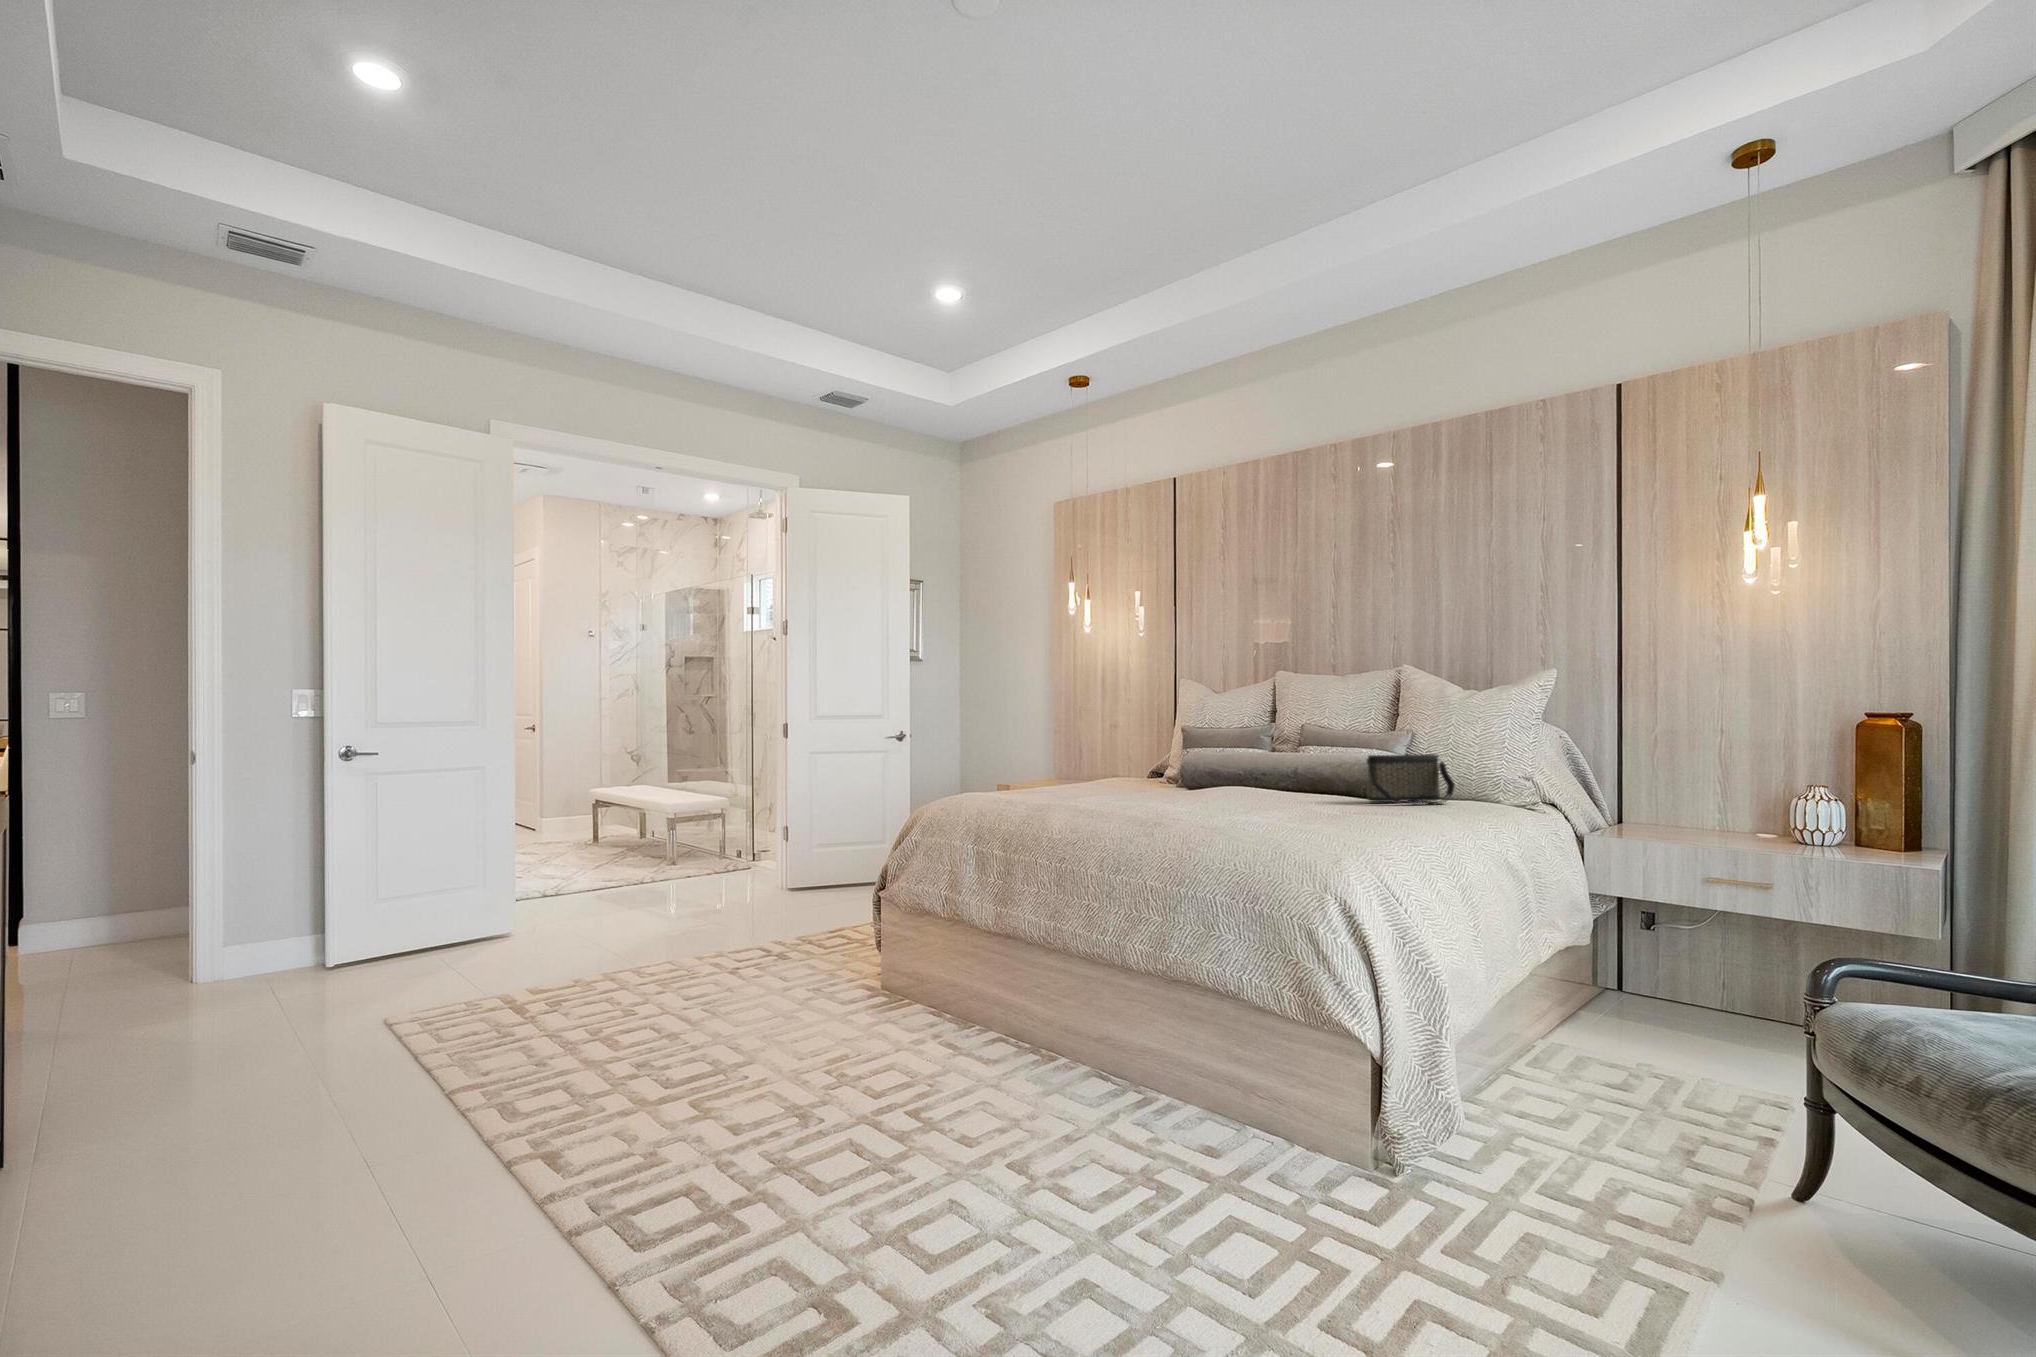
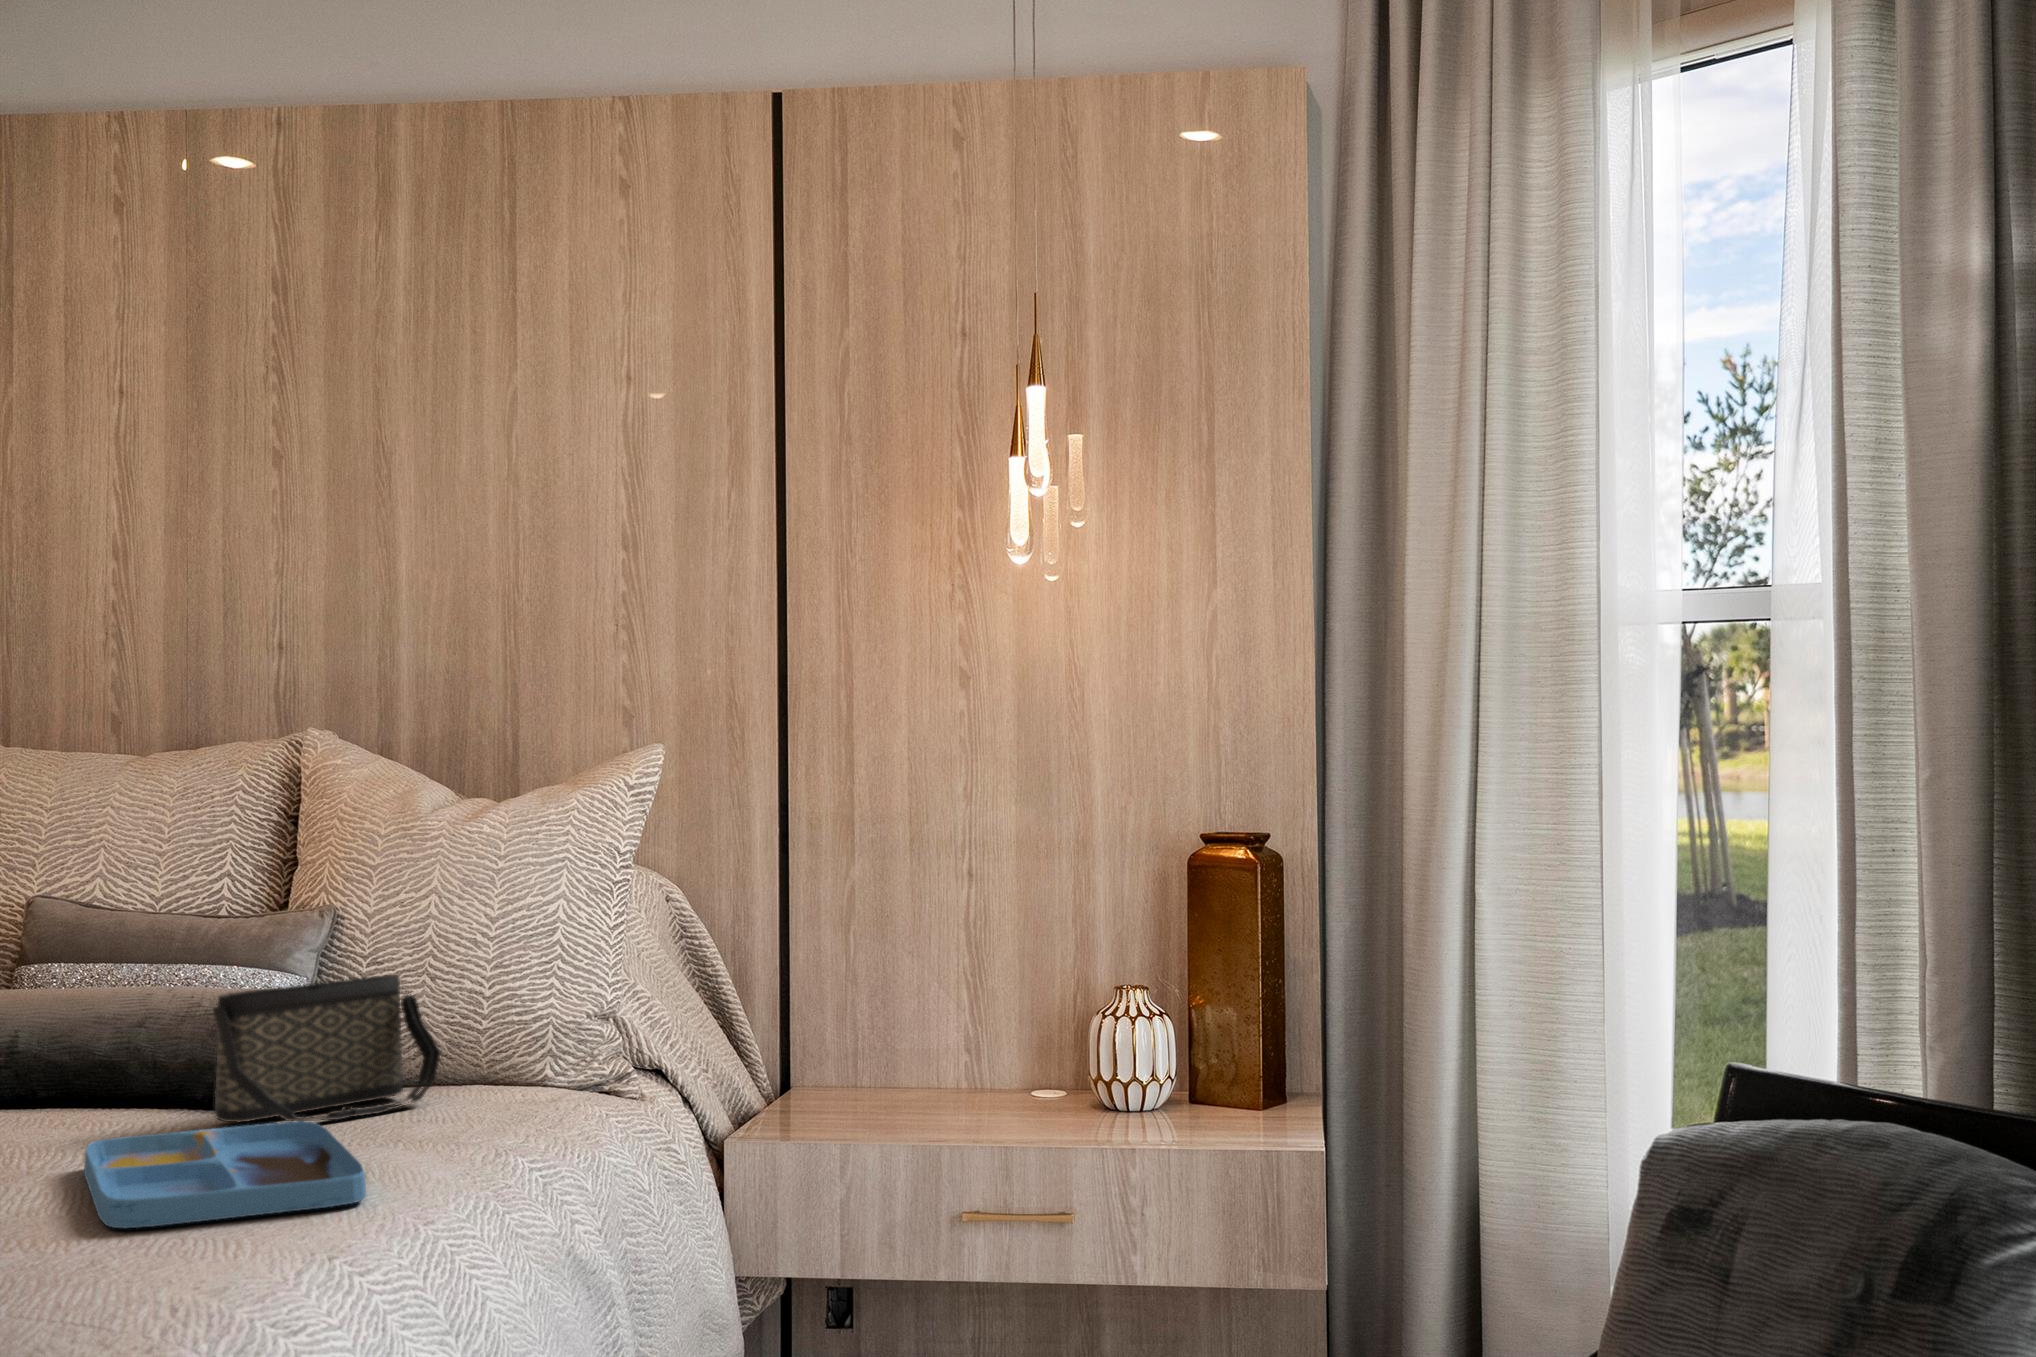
tray: none [1322,799,1421,823] -> present [84,1121,366,1228]

